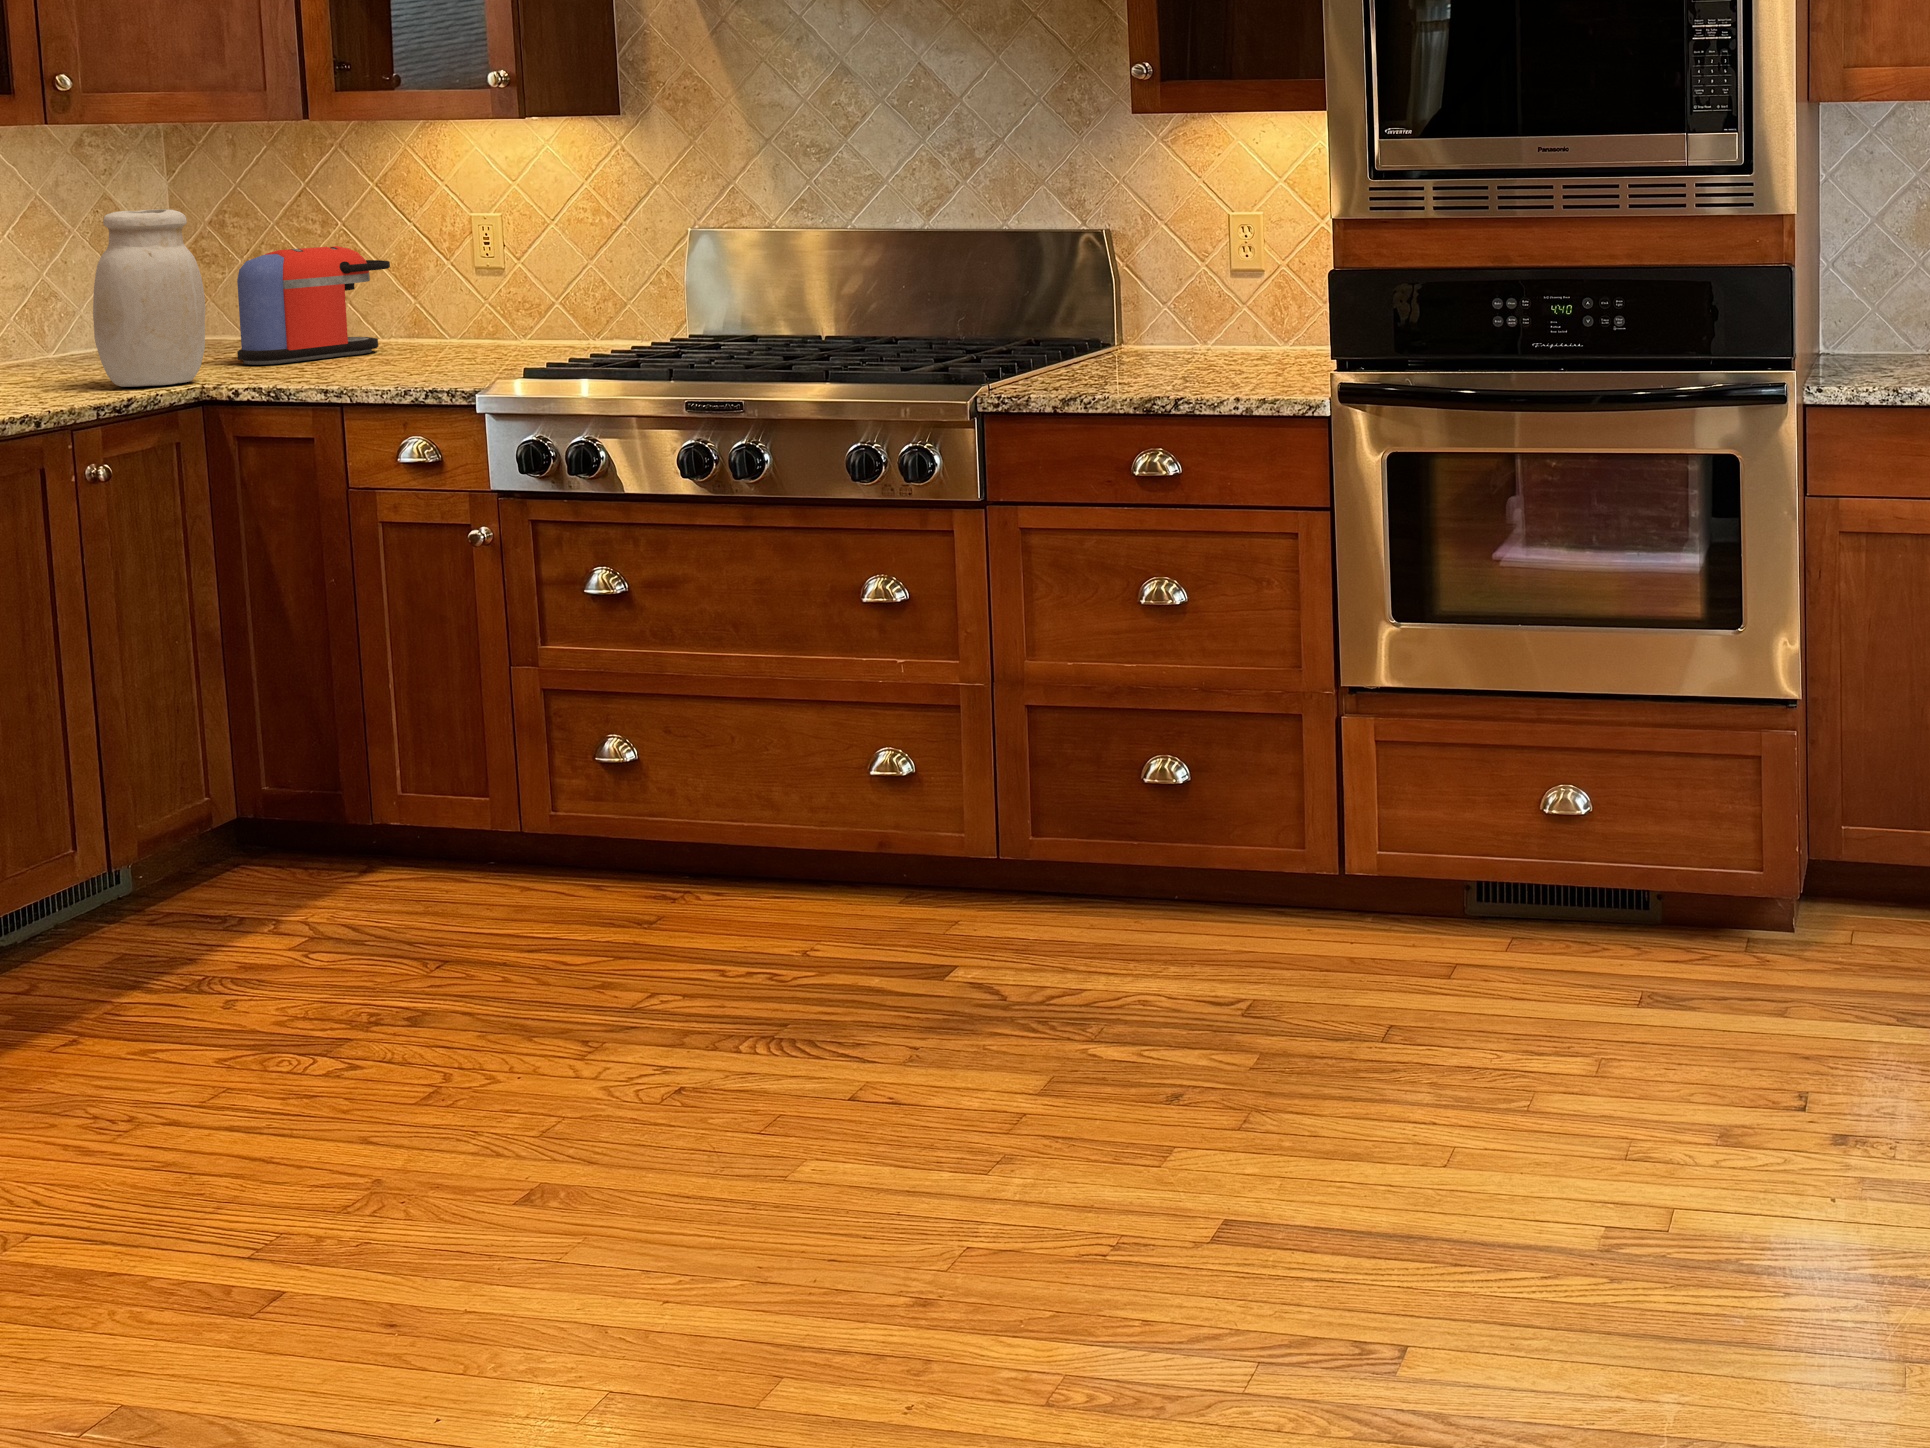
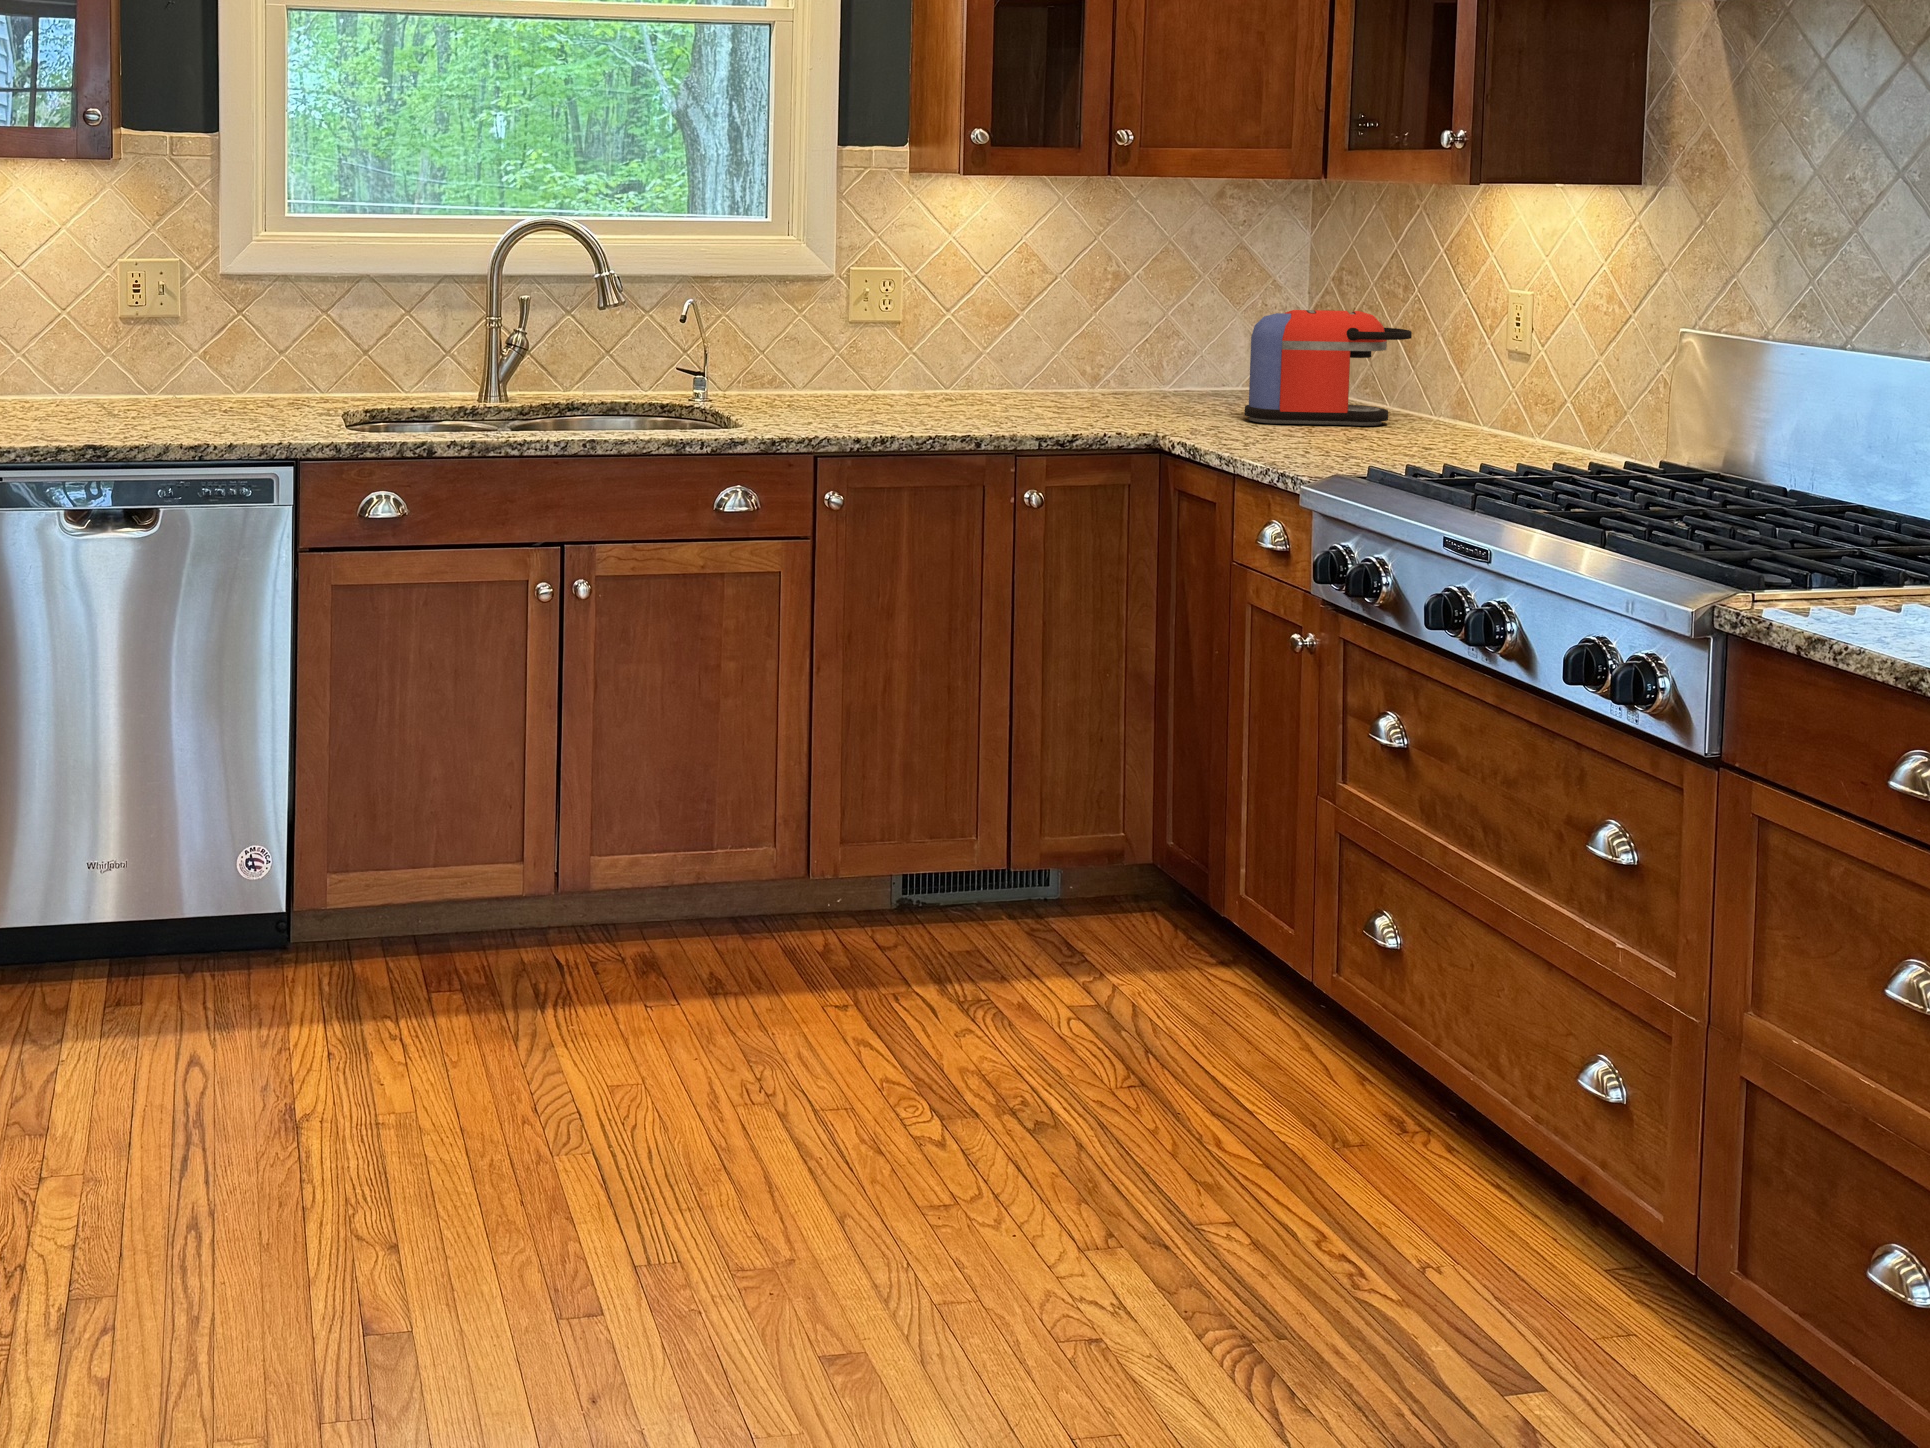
jar: present [93,209,205,387] -> none [1082,260,1172,428]

